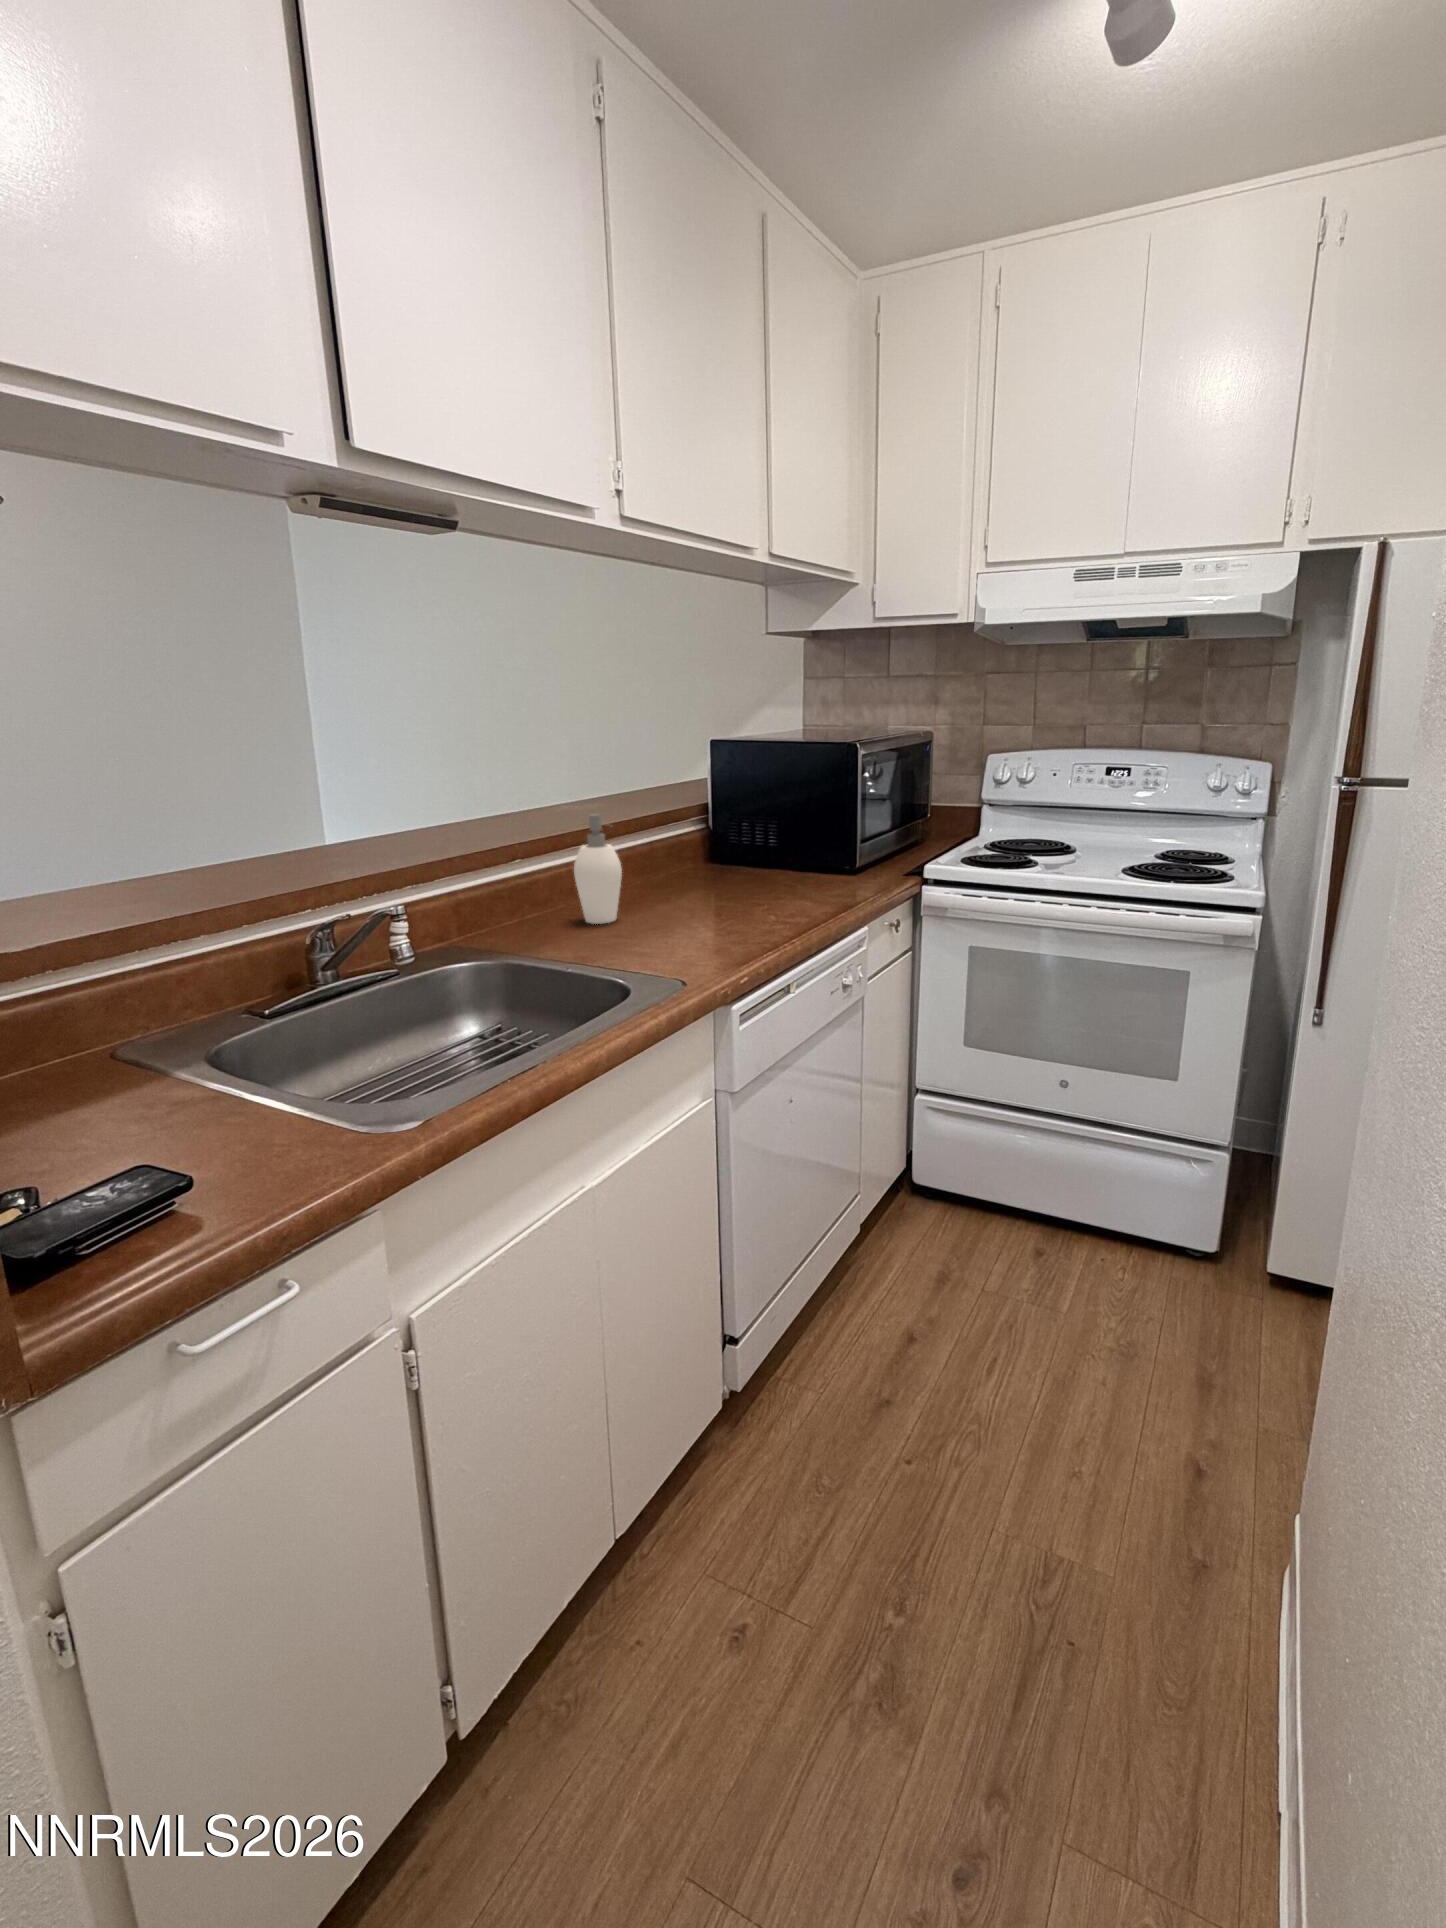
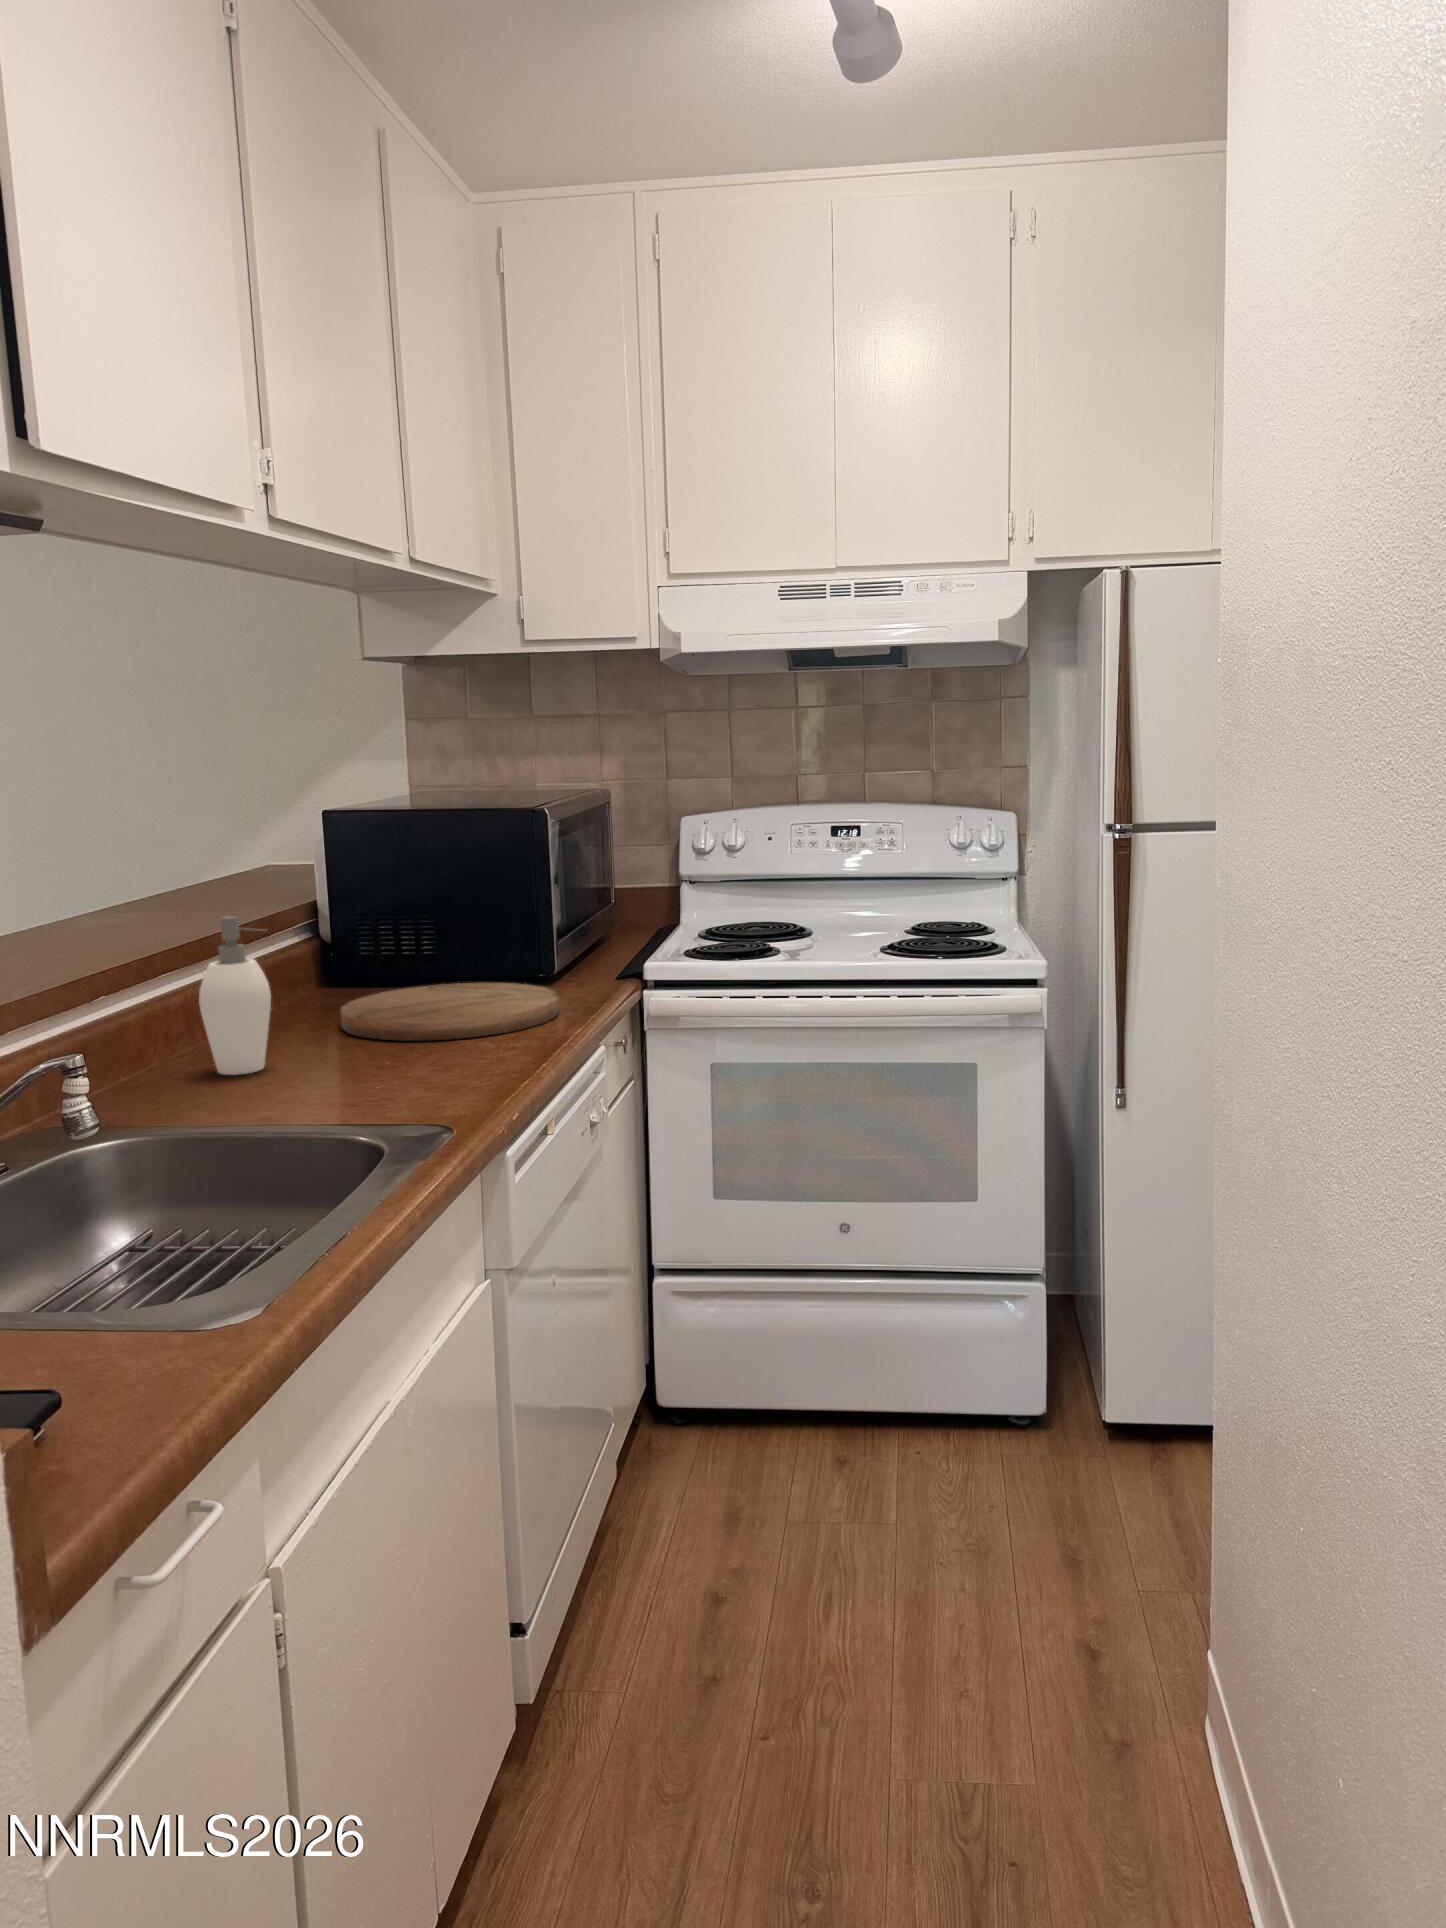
cutting board: none [688,869,841,913] -> present [340,982,559,1041]

